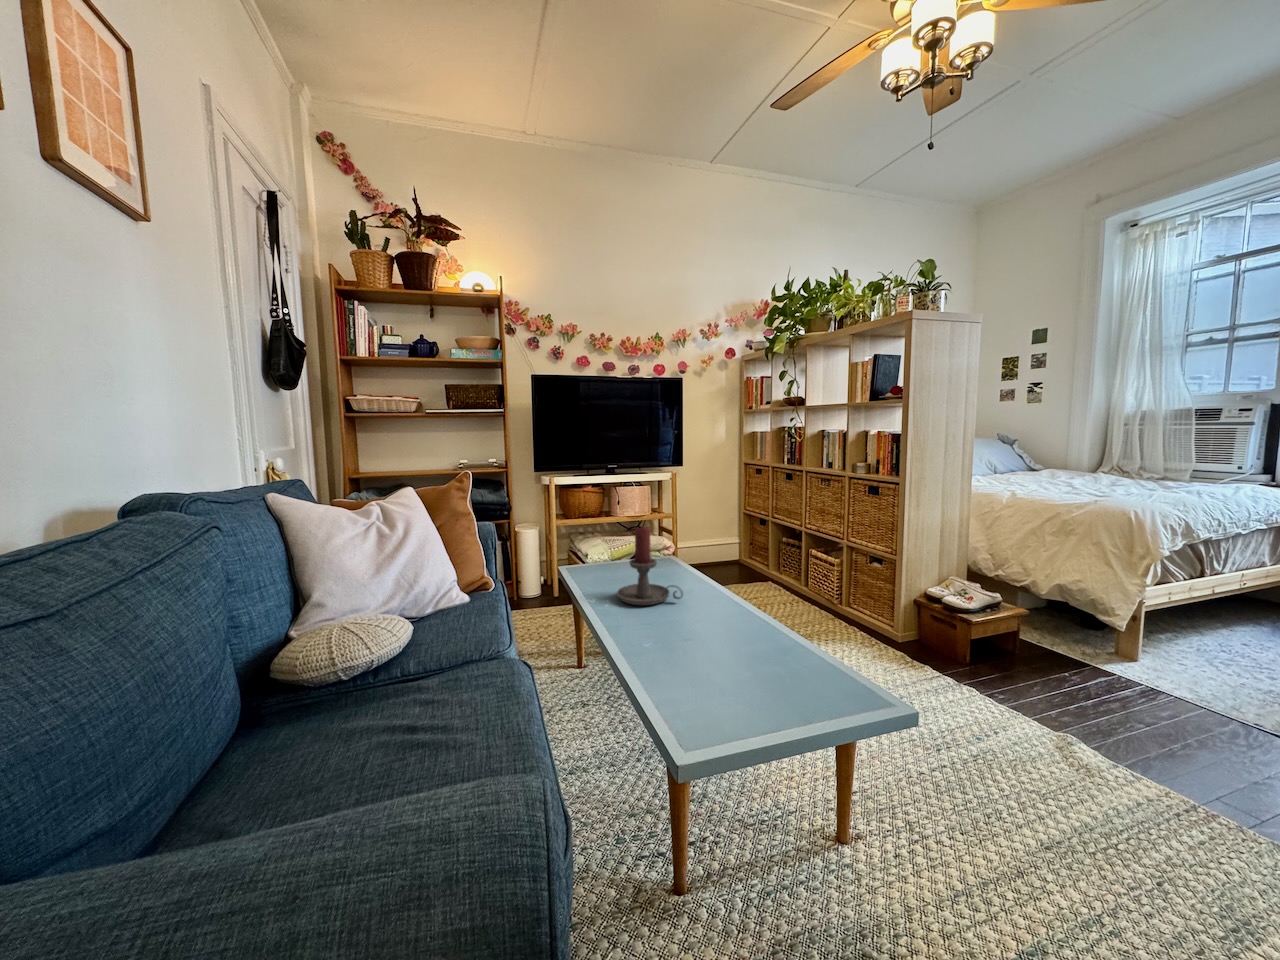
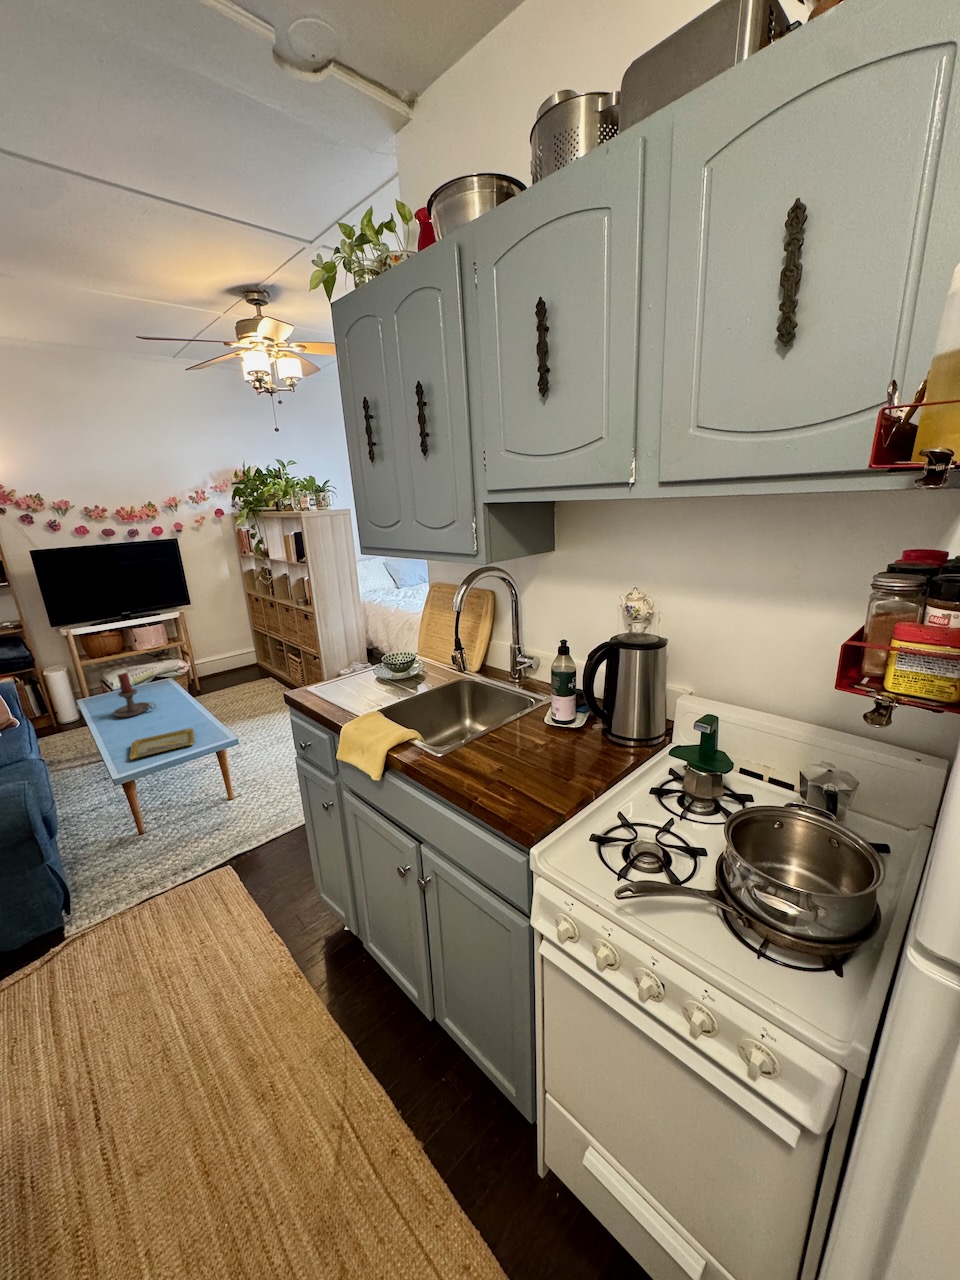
tray: none [672,654,810,706] -> present [130,728,195,759]

